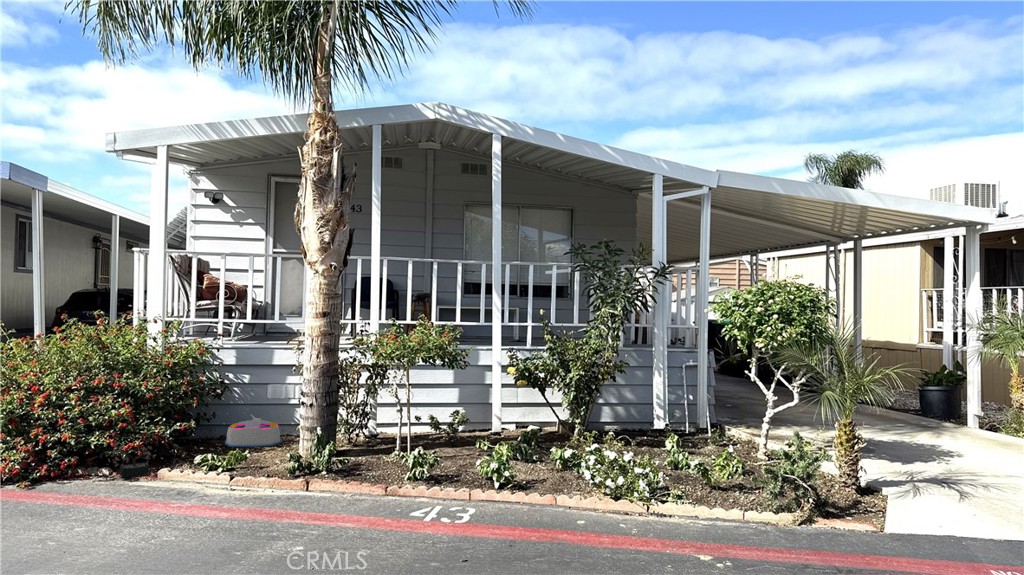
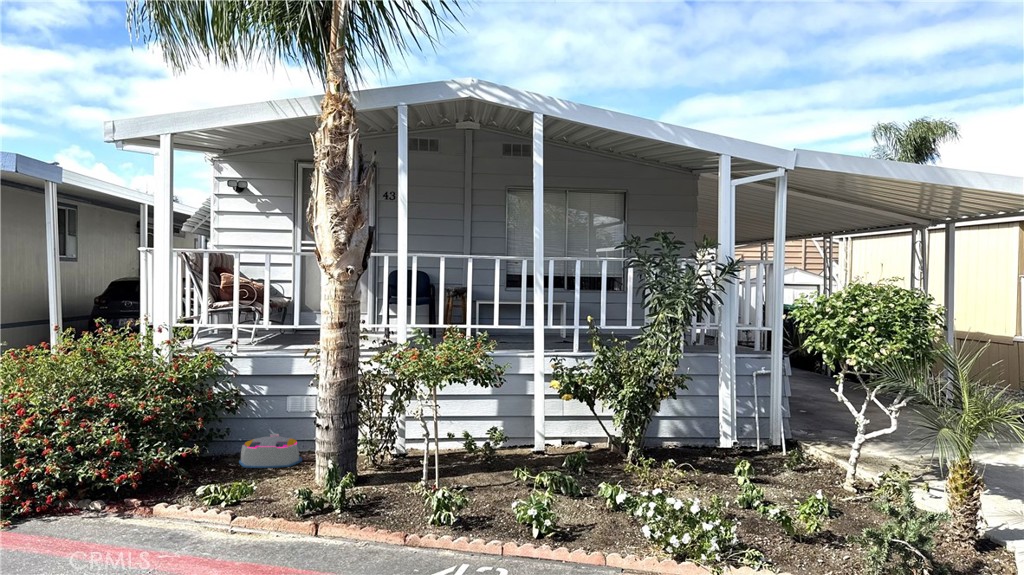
decorative plant: present [108,443,155,478] -> none [100,471,155,513]

